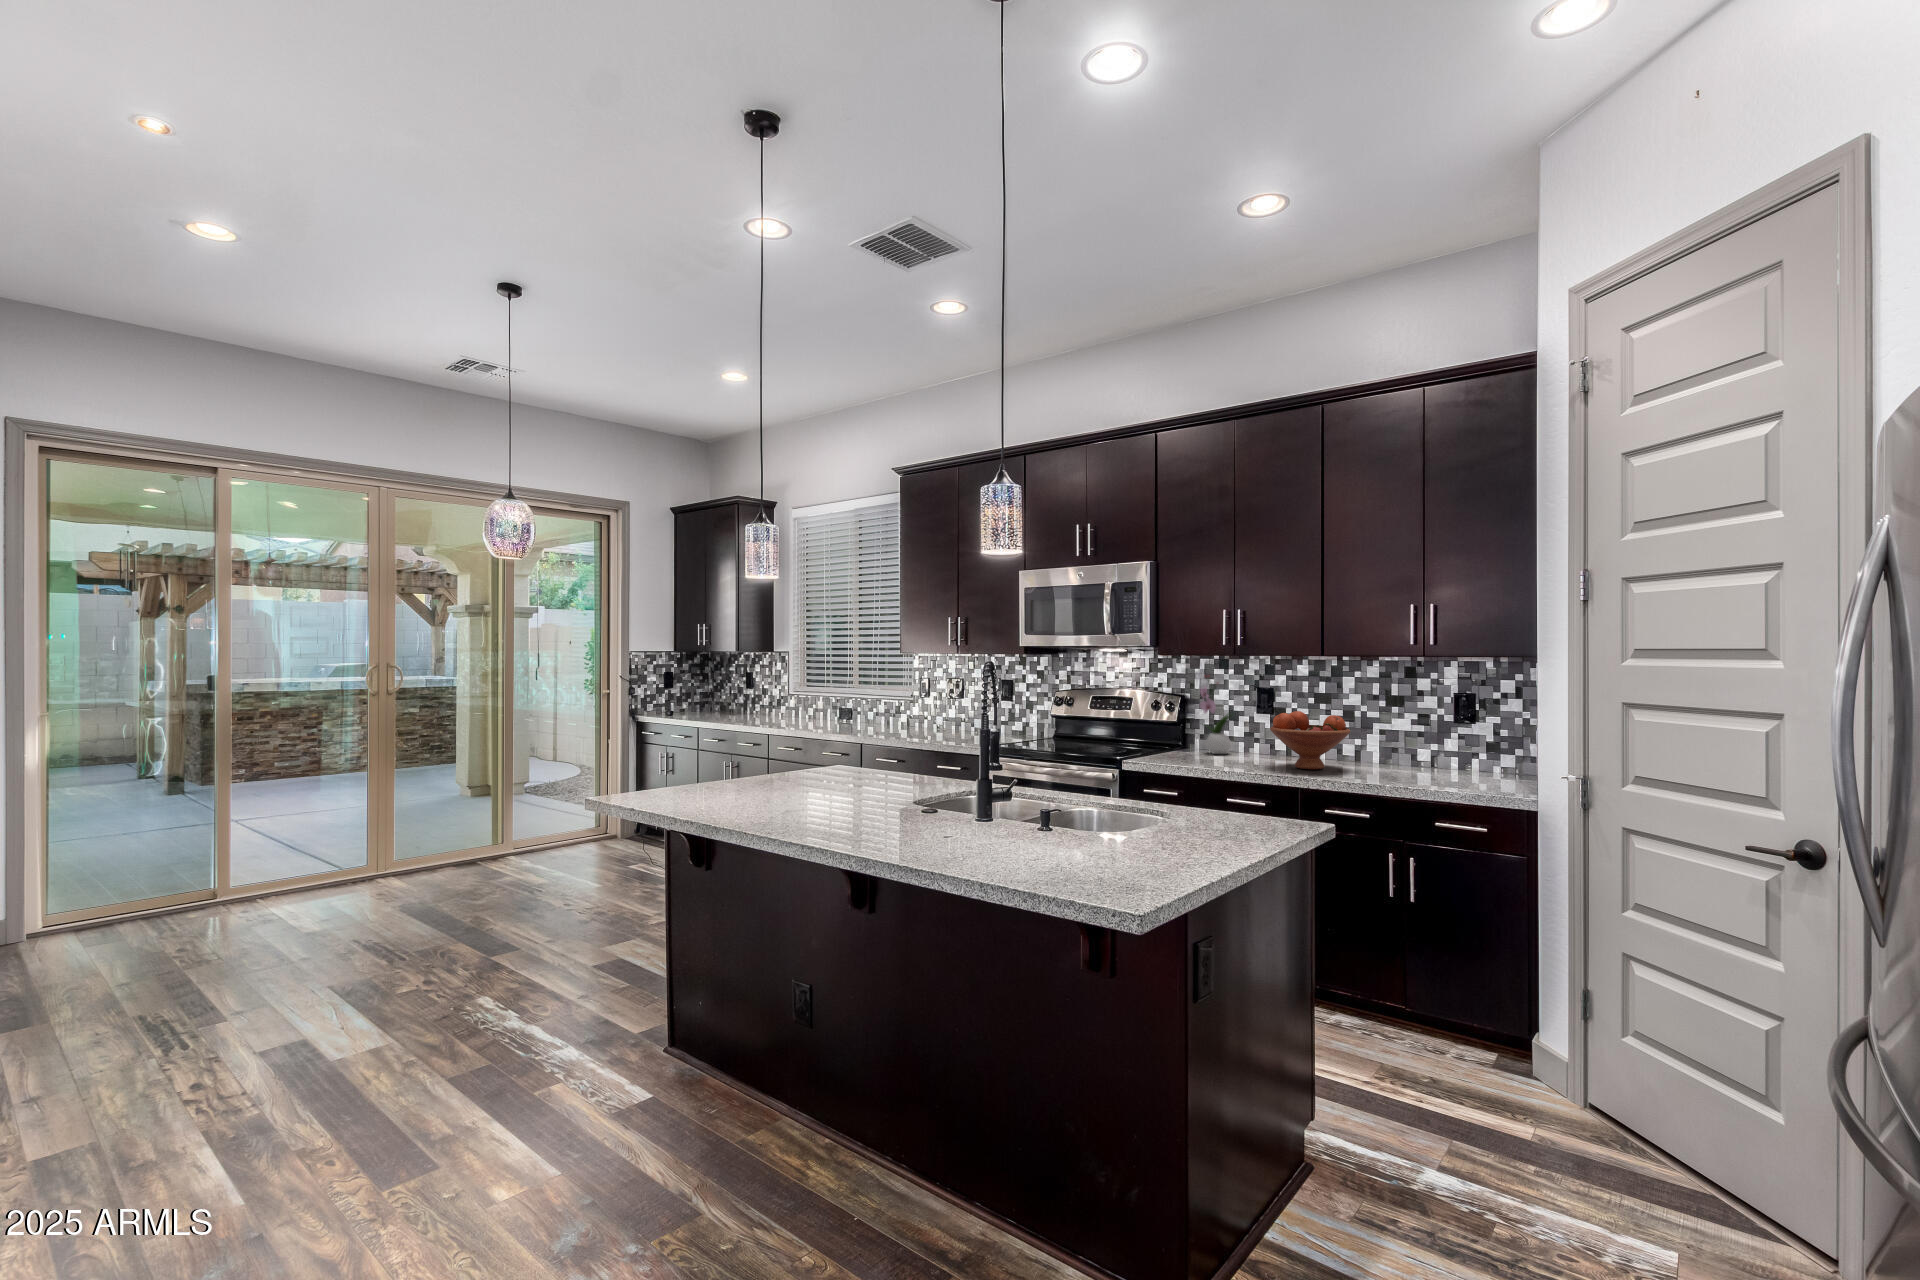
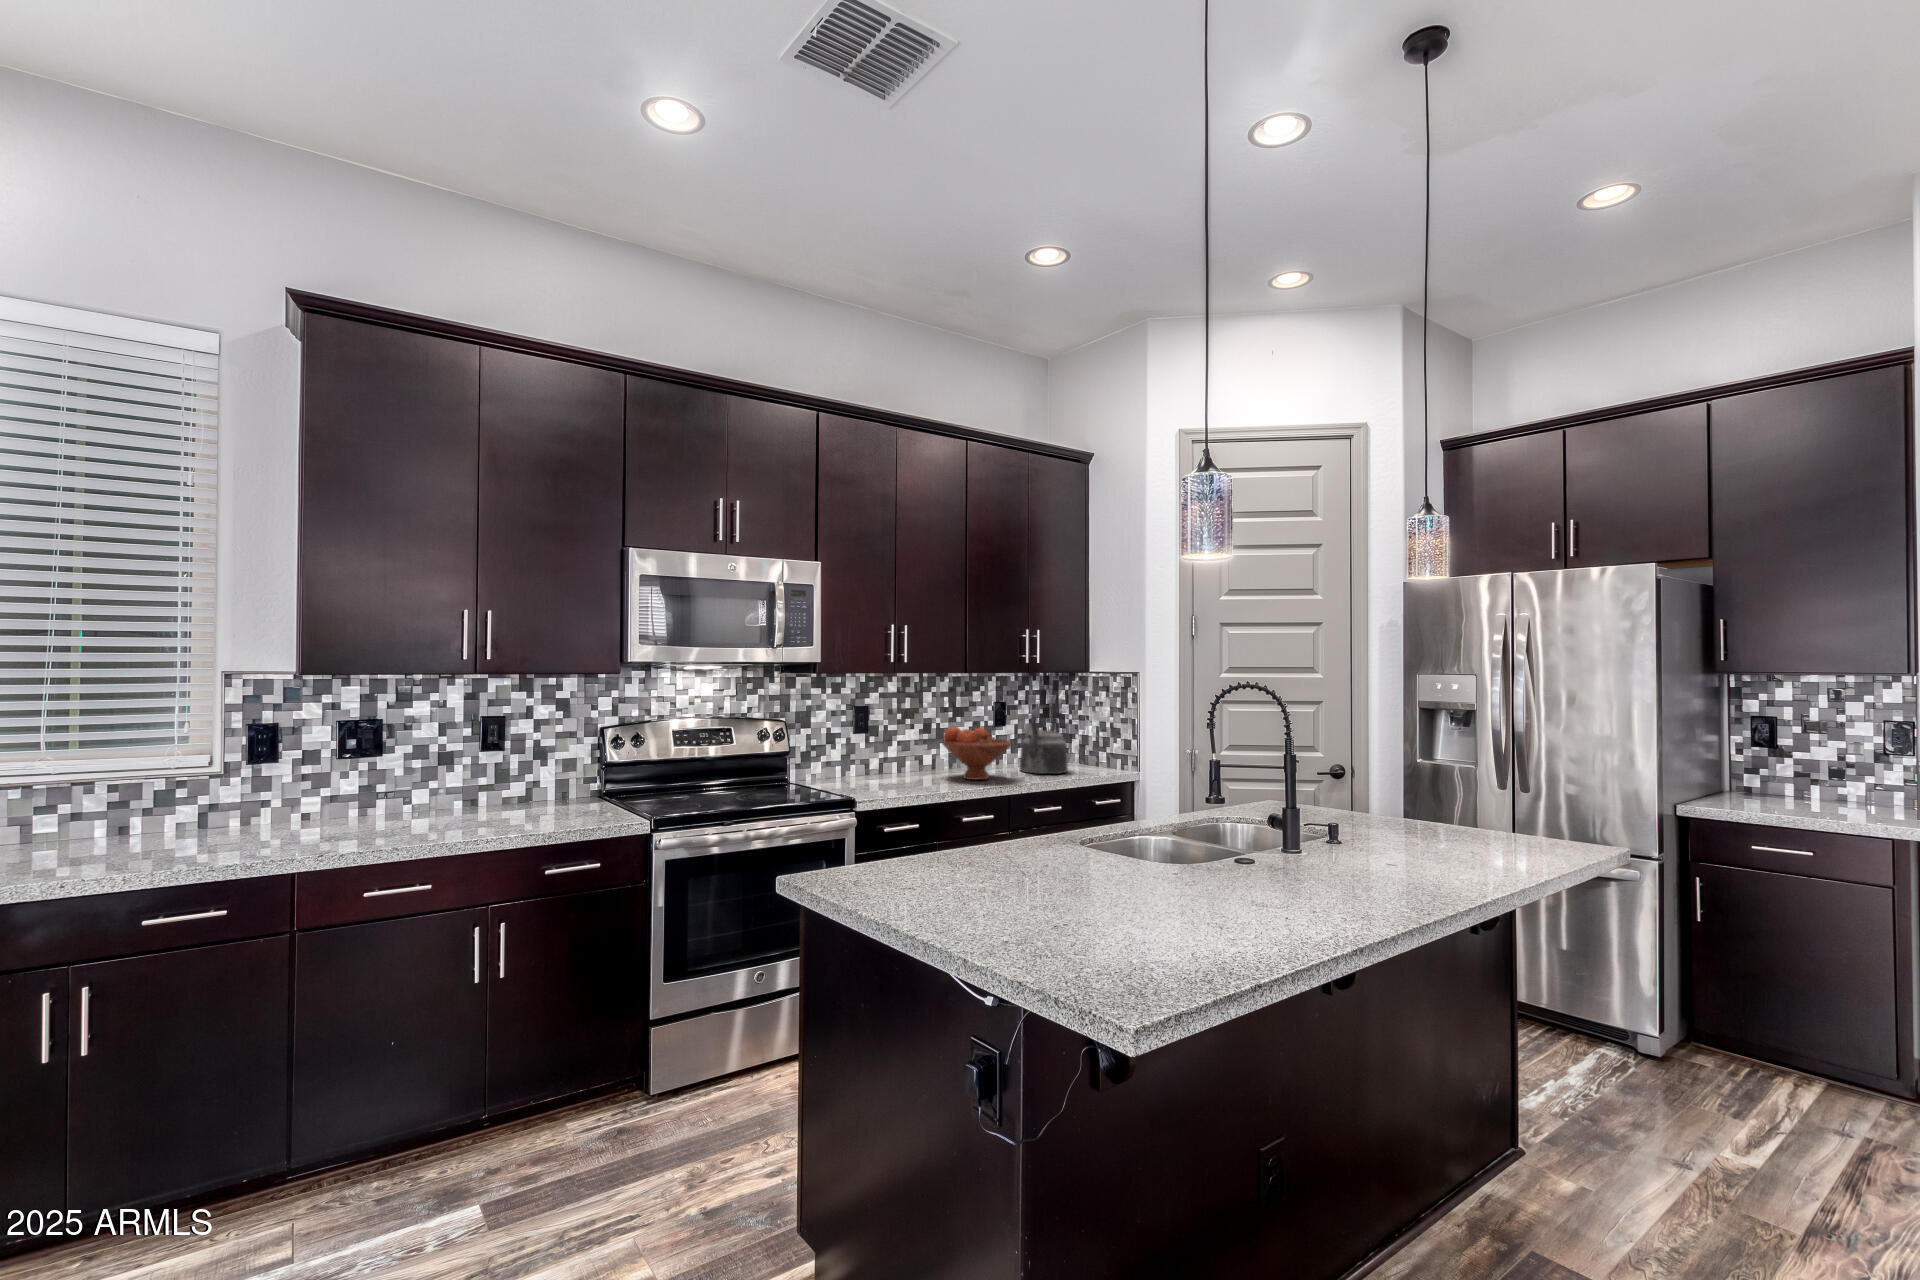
flower arrangement: present [1200,676,1232,754] -> none [847,695,879,782]
kettle: none [1383,697,1470,782] -> present [1020,705,1068,774]

